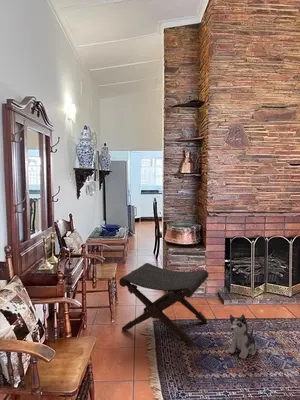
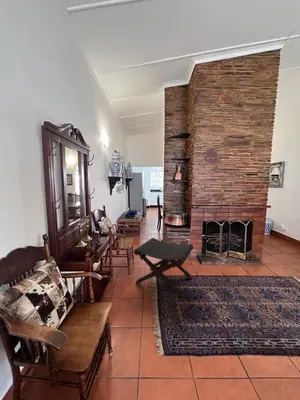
plush toy: present [228,314,256,359] -> none [208,278,227,310]

